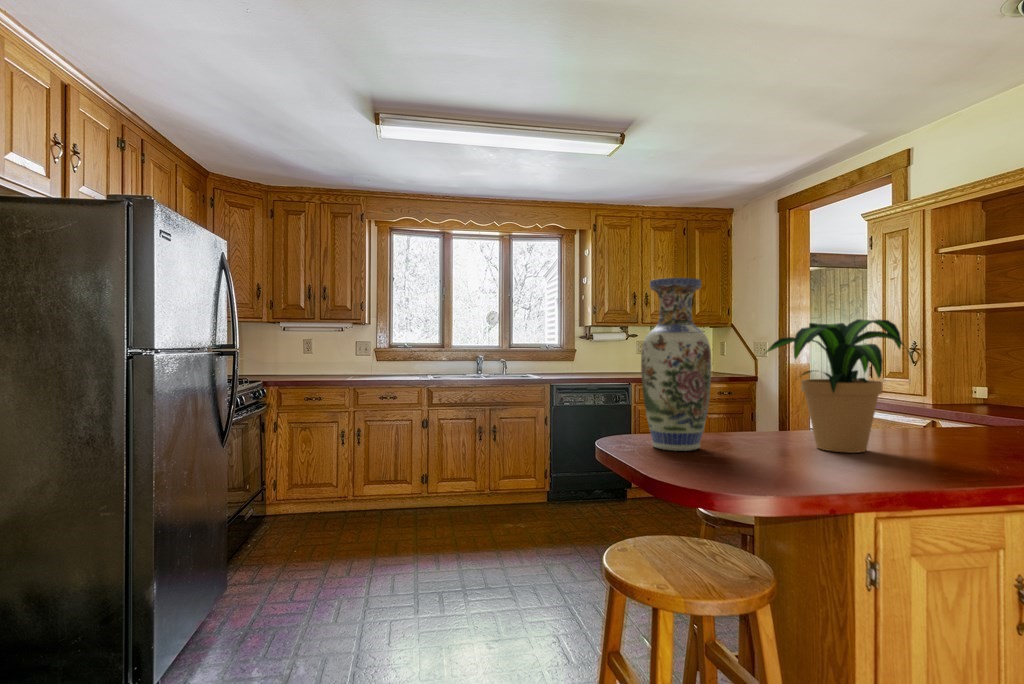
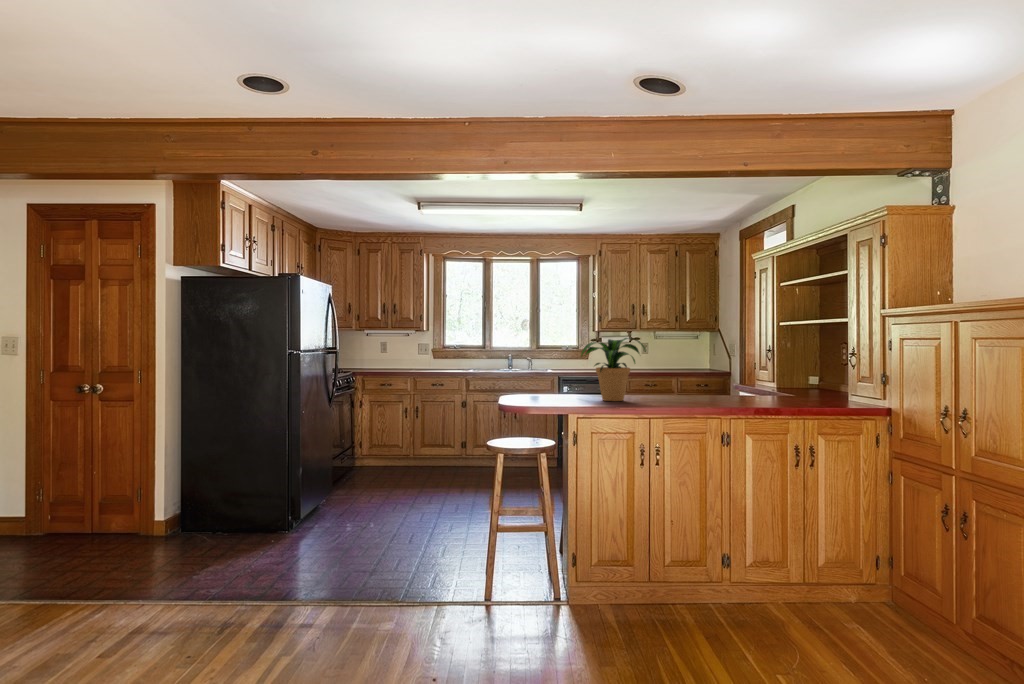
vase: present [641,278,711,451] -> none [520,319,551,399]

